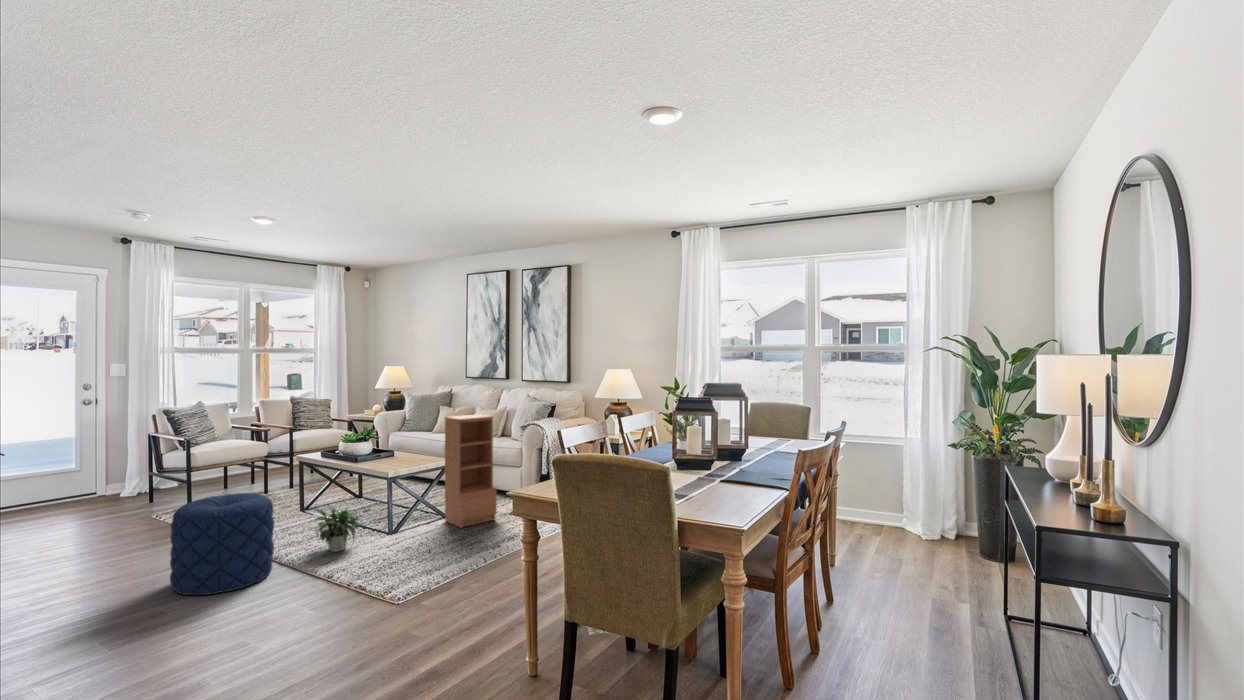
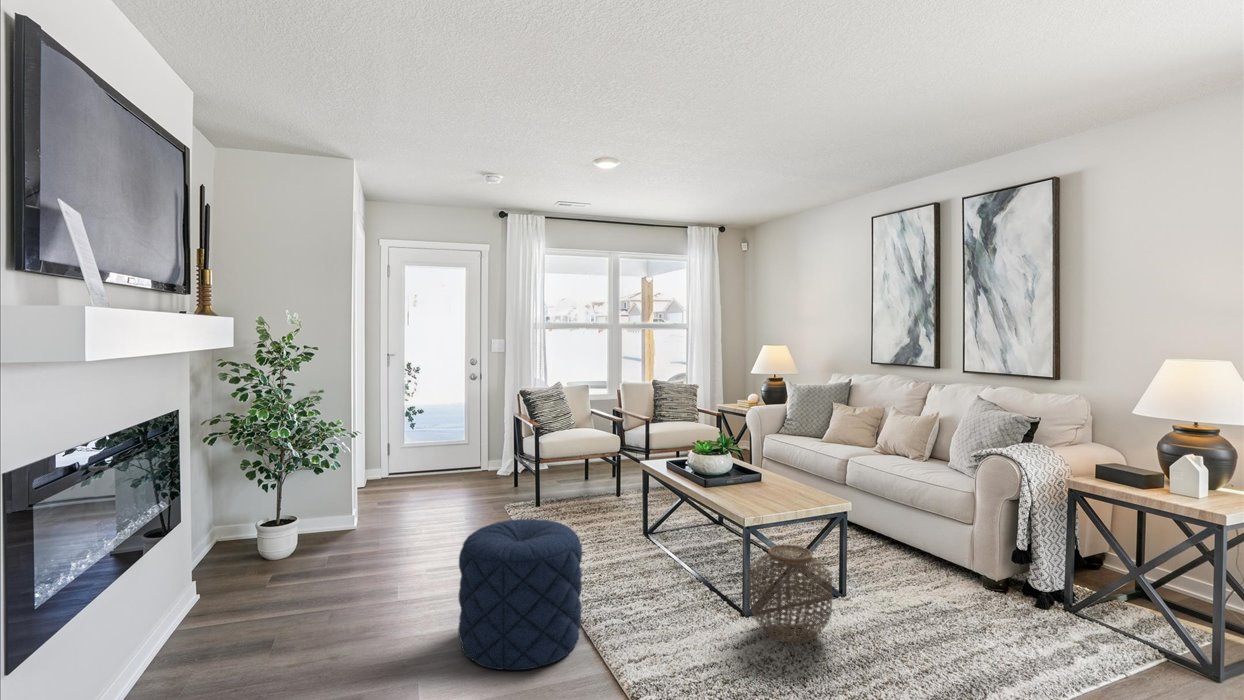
bookcase: present [445,414,497,528] -> none [836,430,930,625]
woven basket: none [391,487,443,544] -> present [749,545,832,644]
potted plant: present [316,507,361,552] -> none [640,550,705,626]

